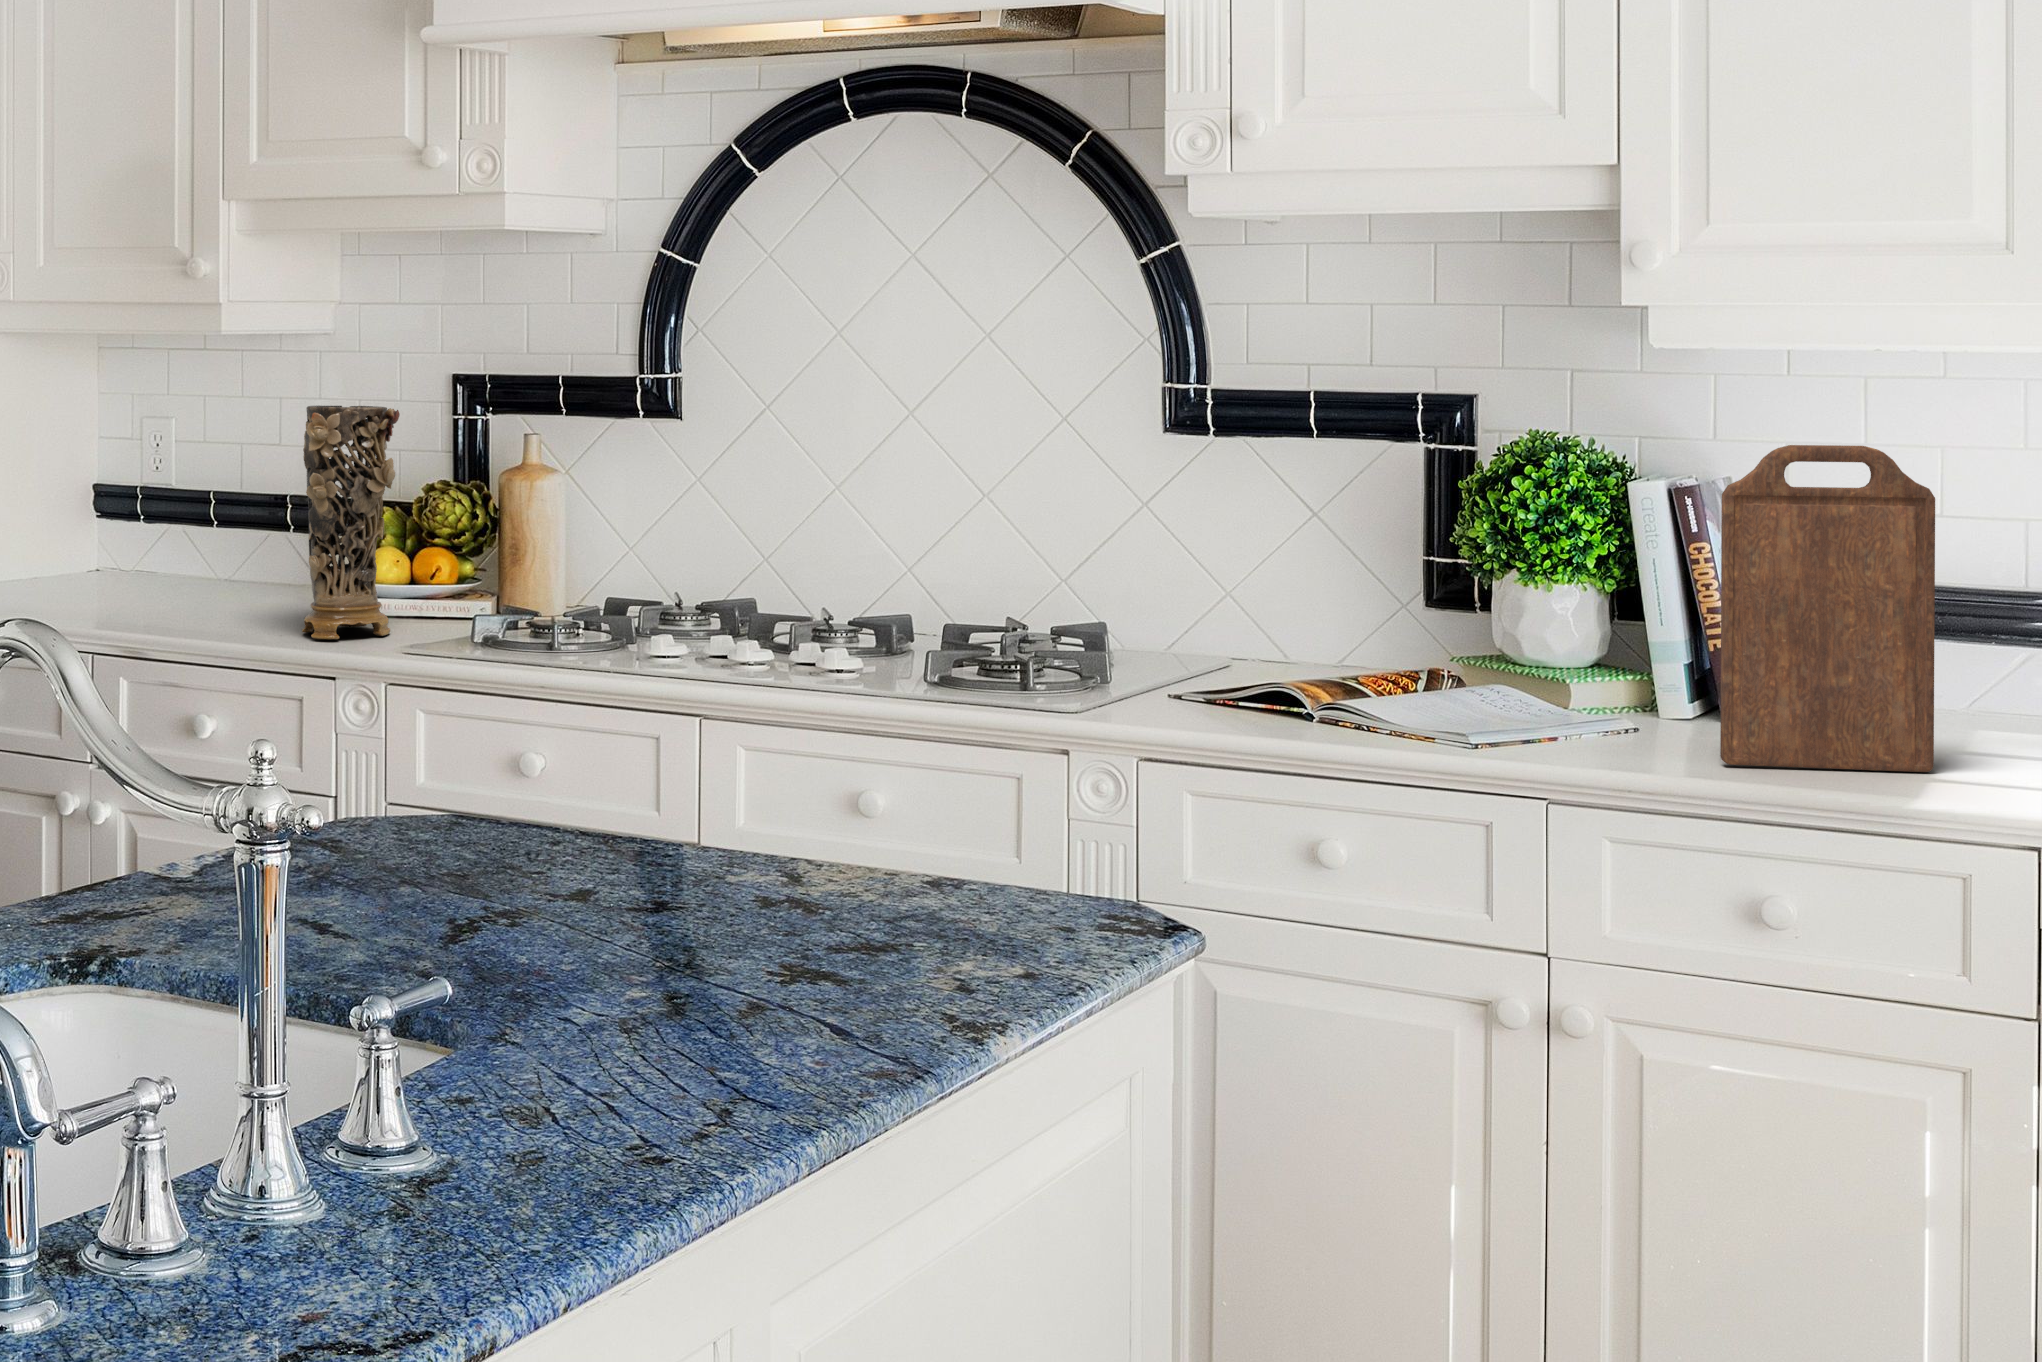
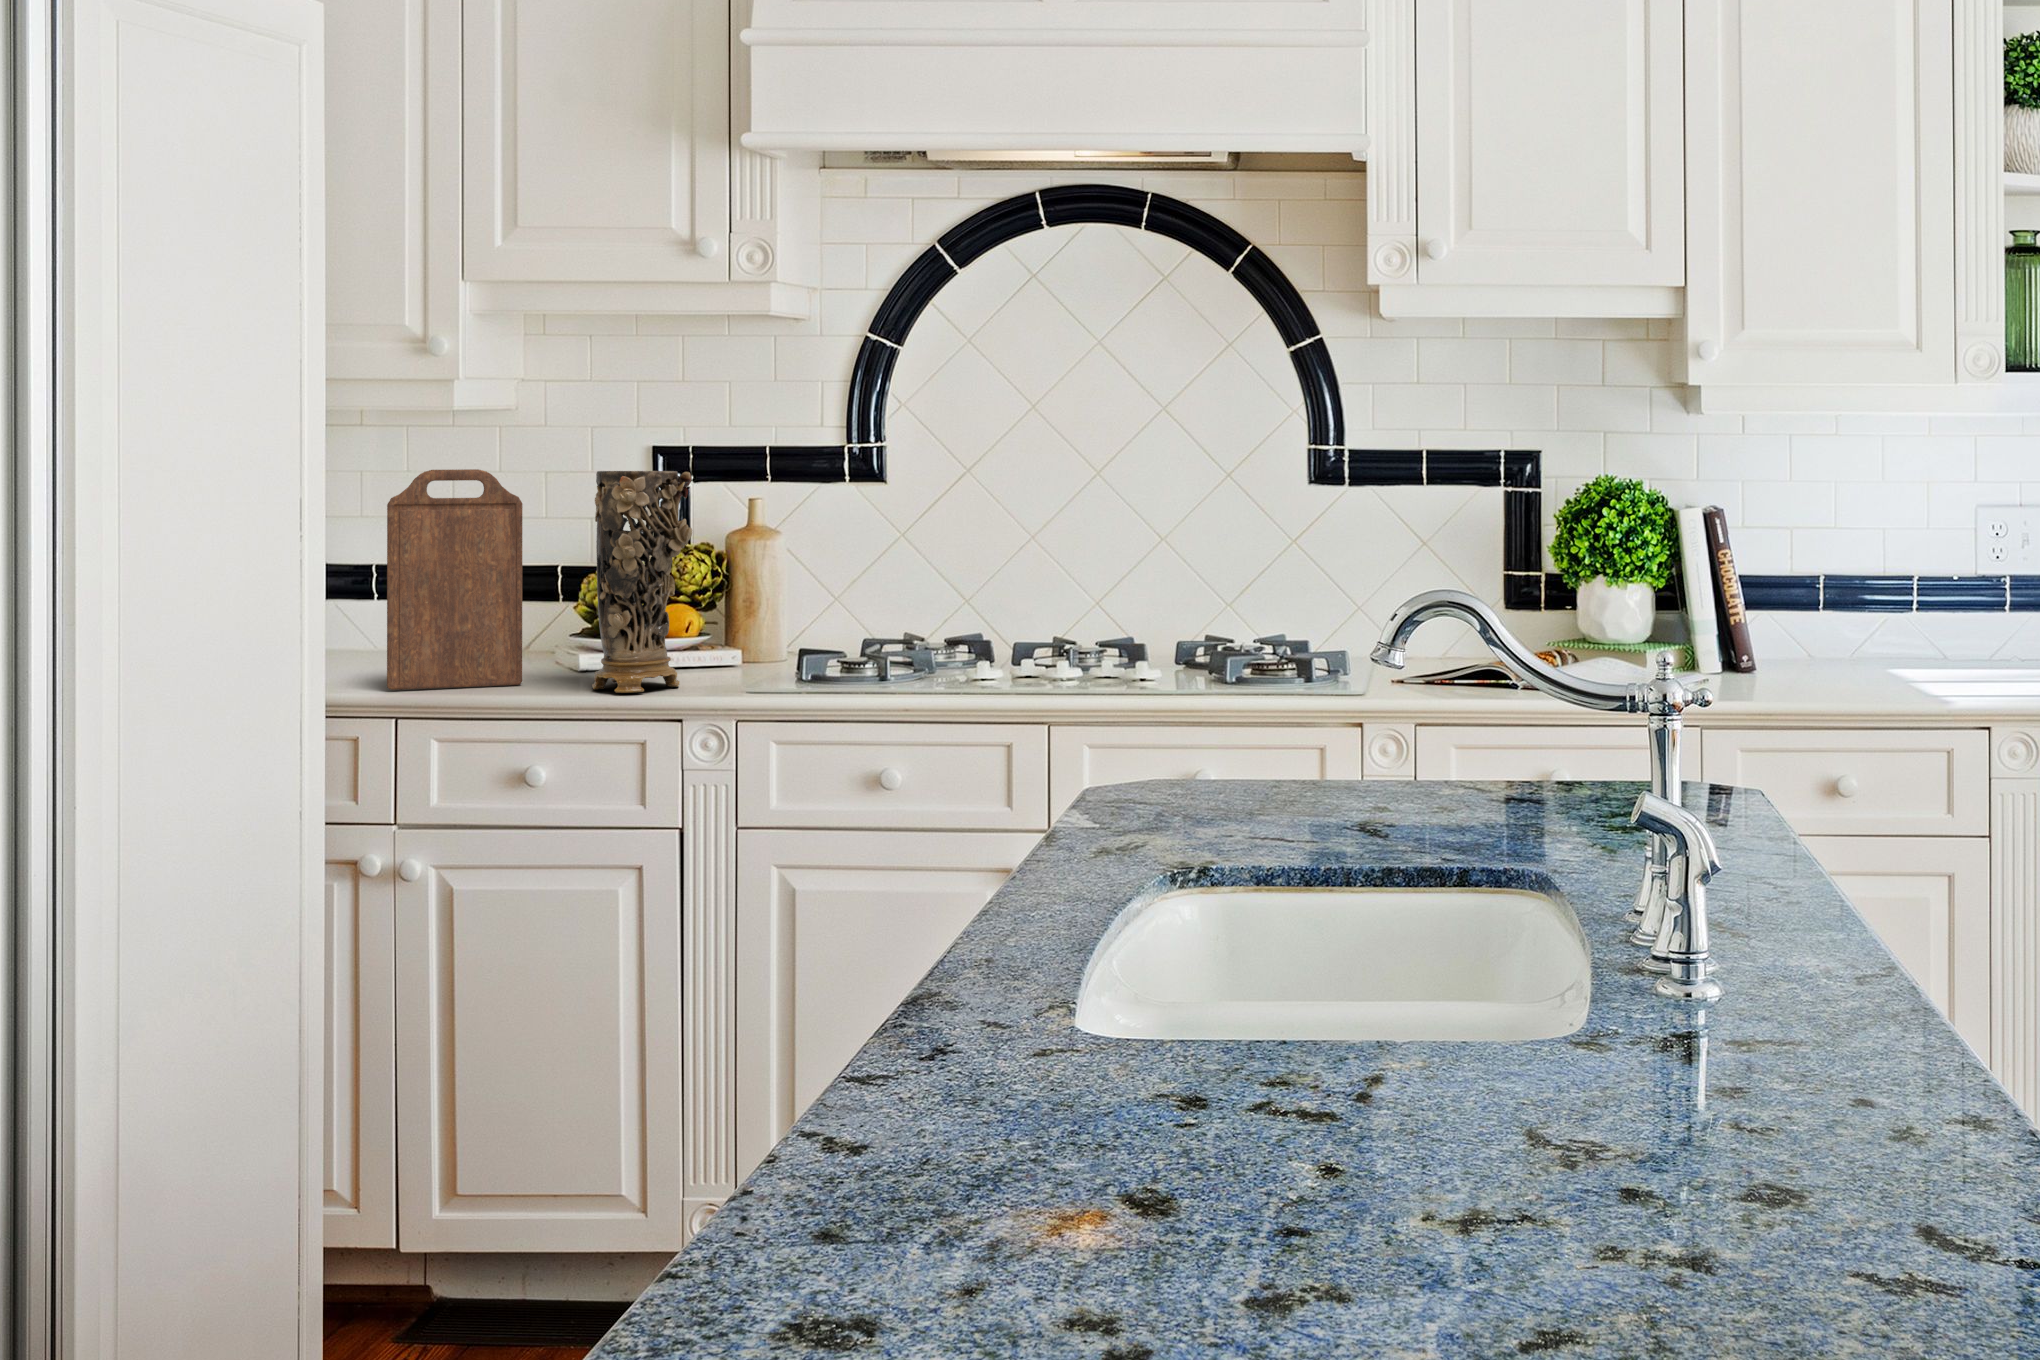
cutting board: present [1720,445,1935,772] -> present [387,469,523,690]

